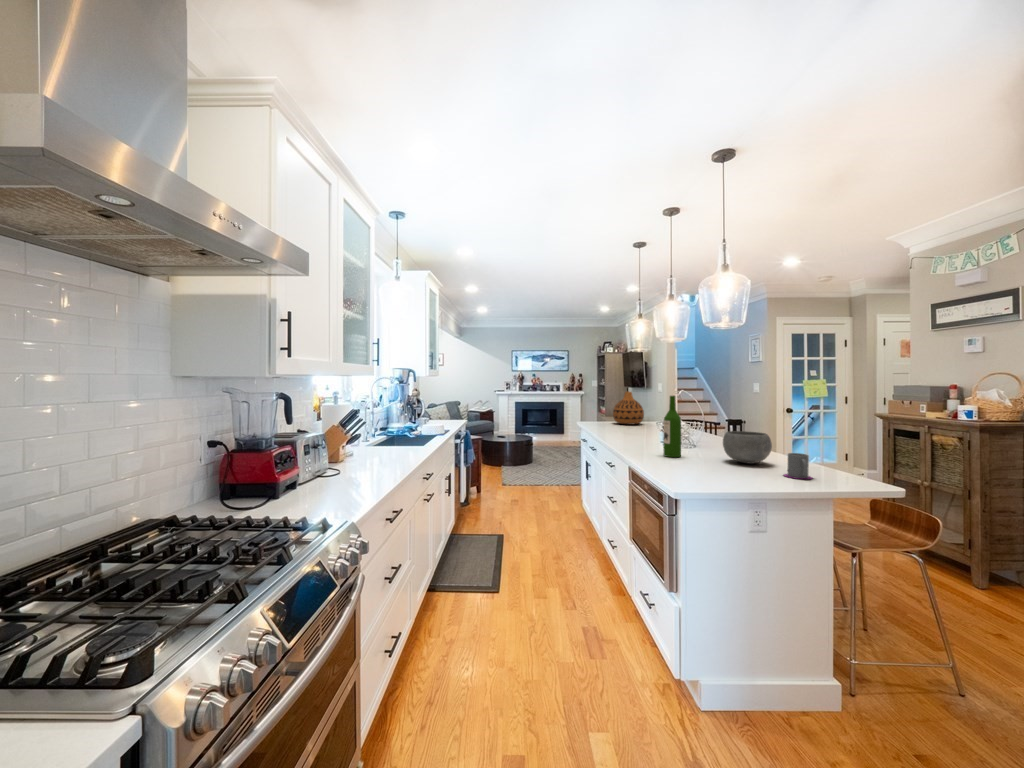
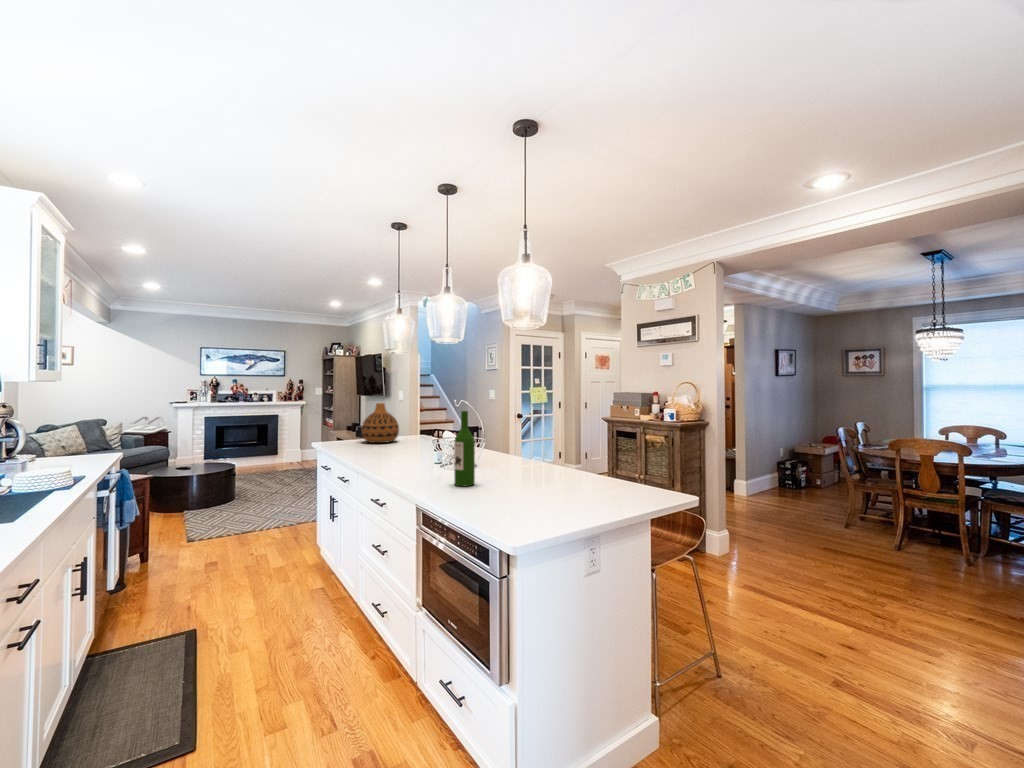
bowl: present [723,431,772,464] -> none [520,448,568,484]
mug: present [784,453,812,479] -> none [589,470,616,498]

